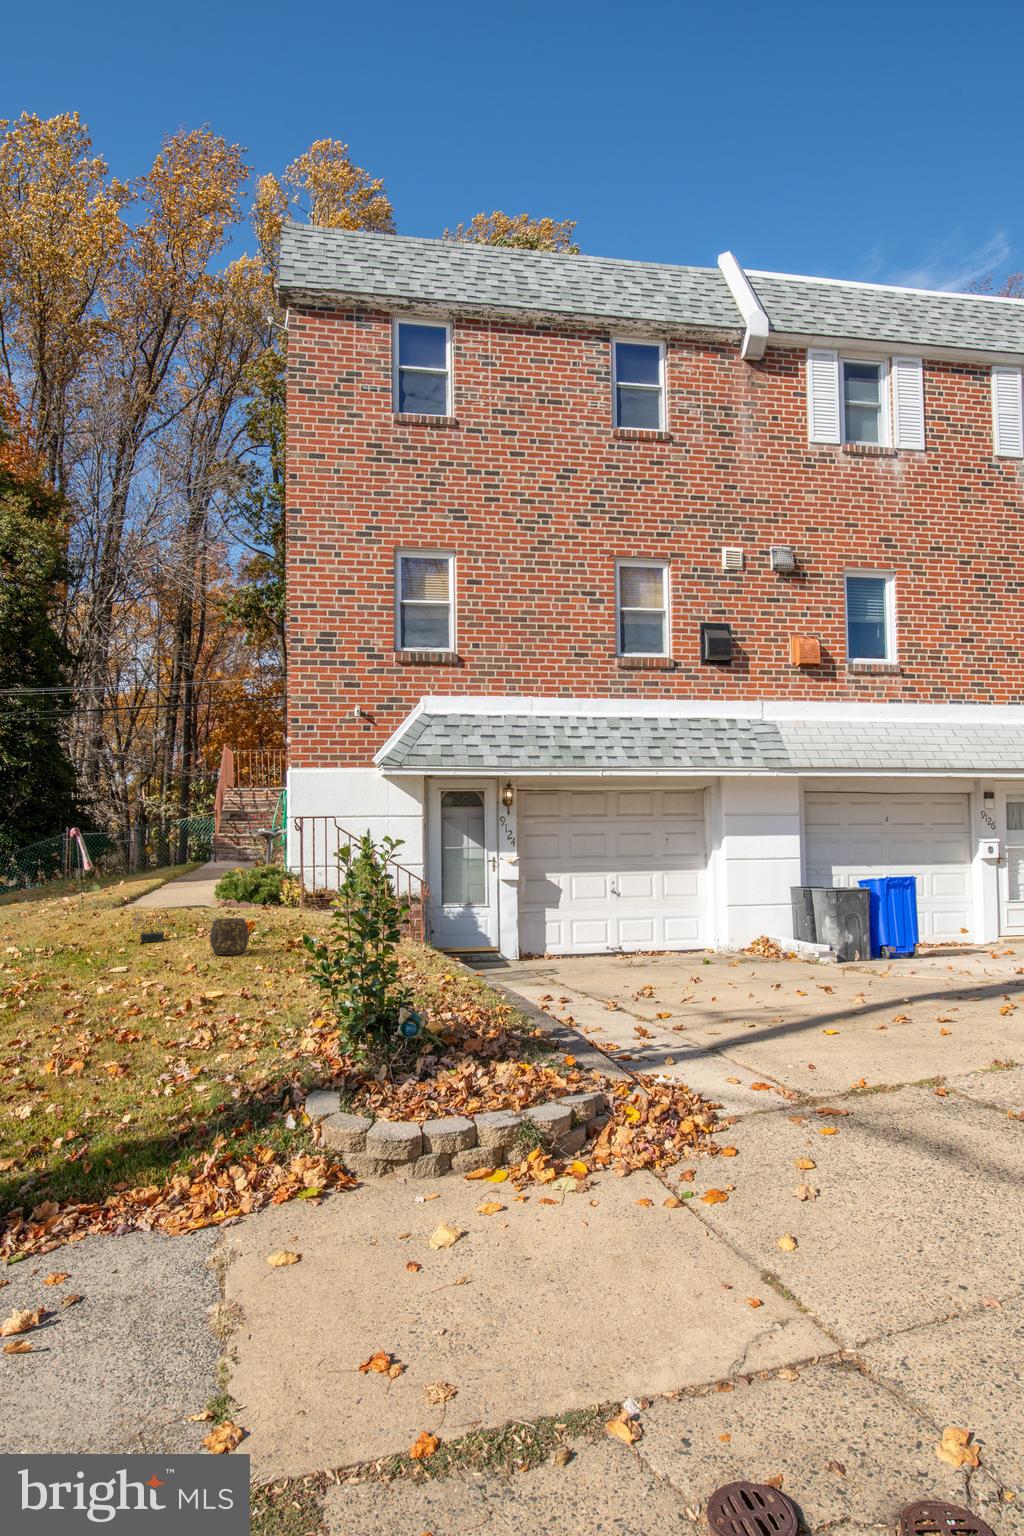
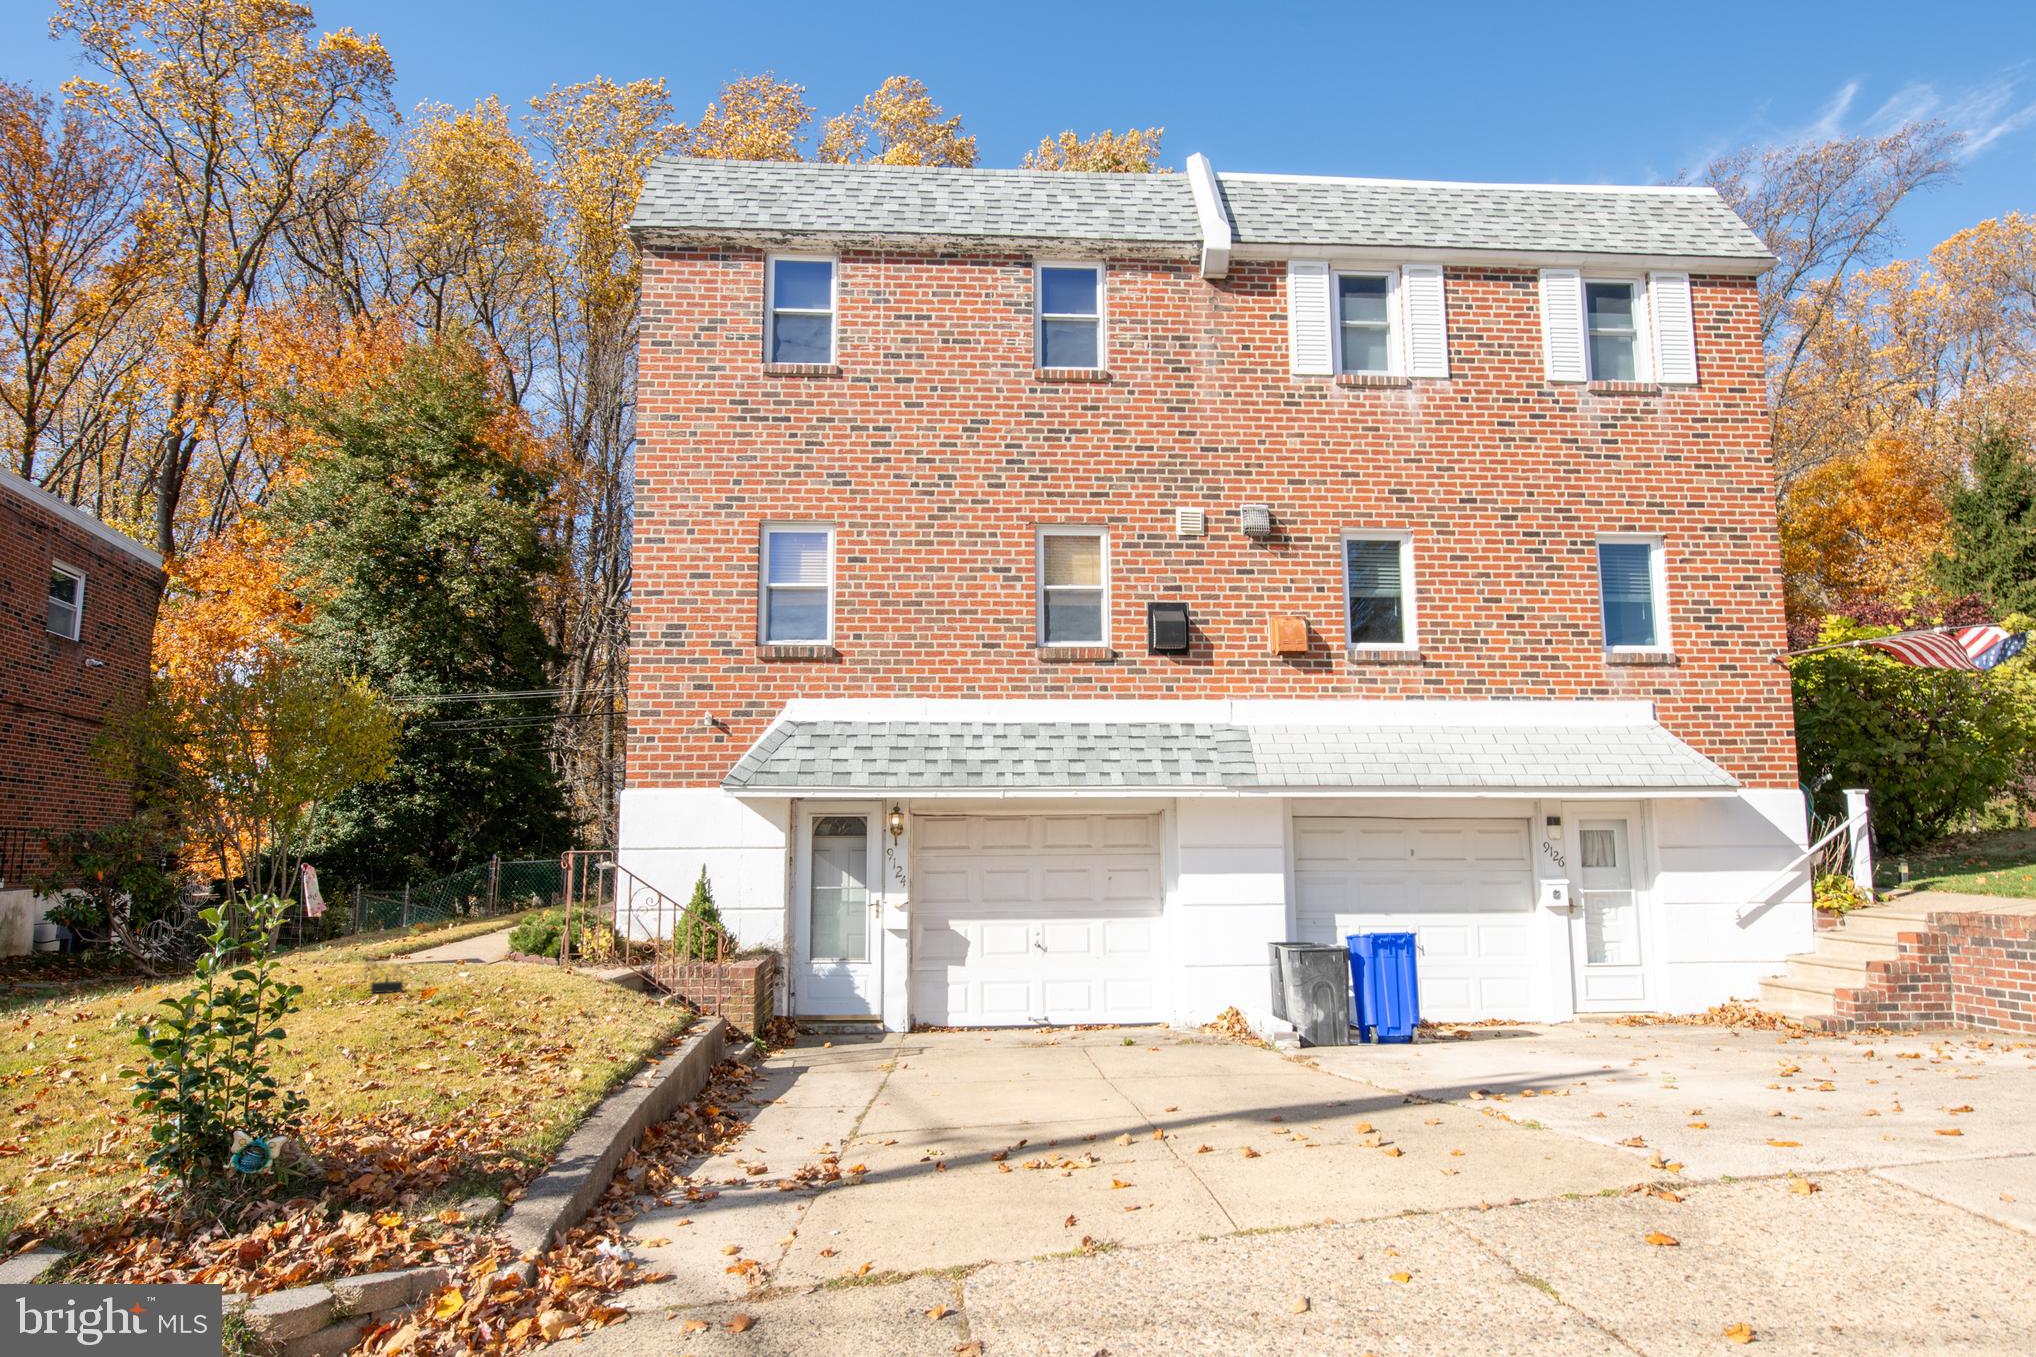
woven basket: present [210,918,249,955] -> none [420,961,471,1004]

